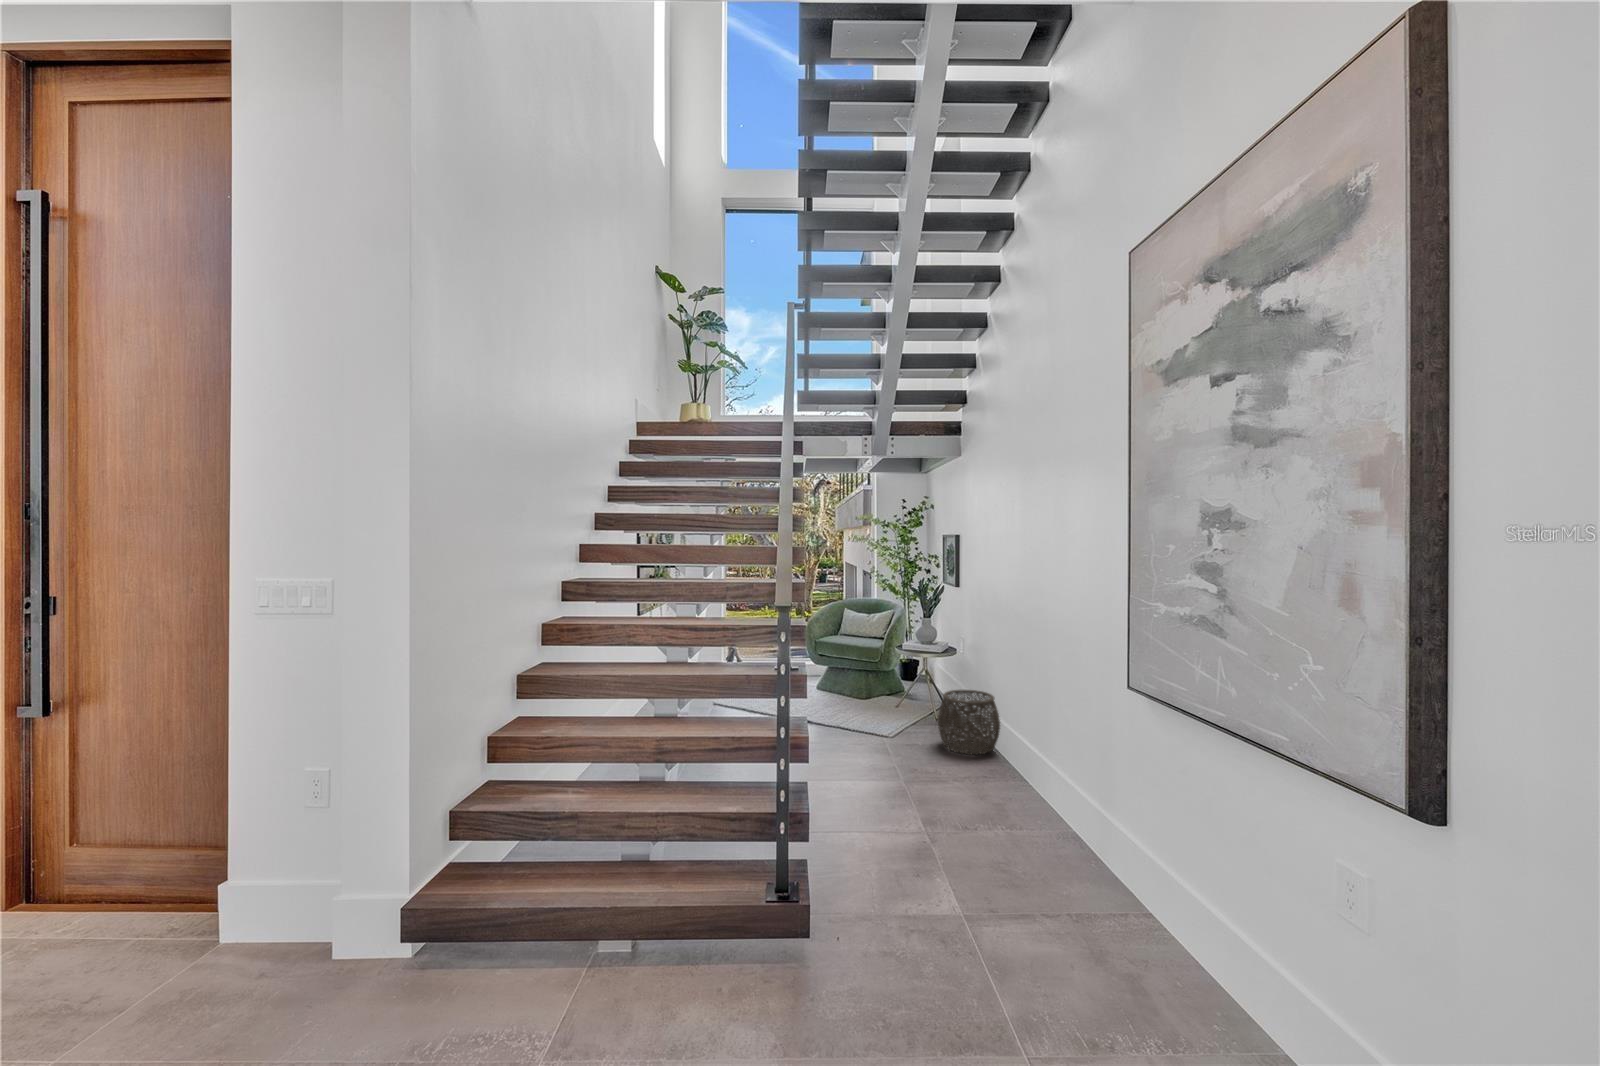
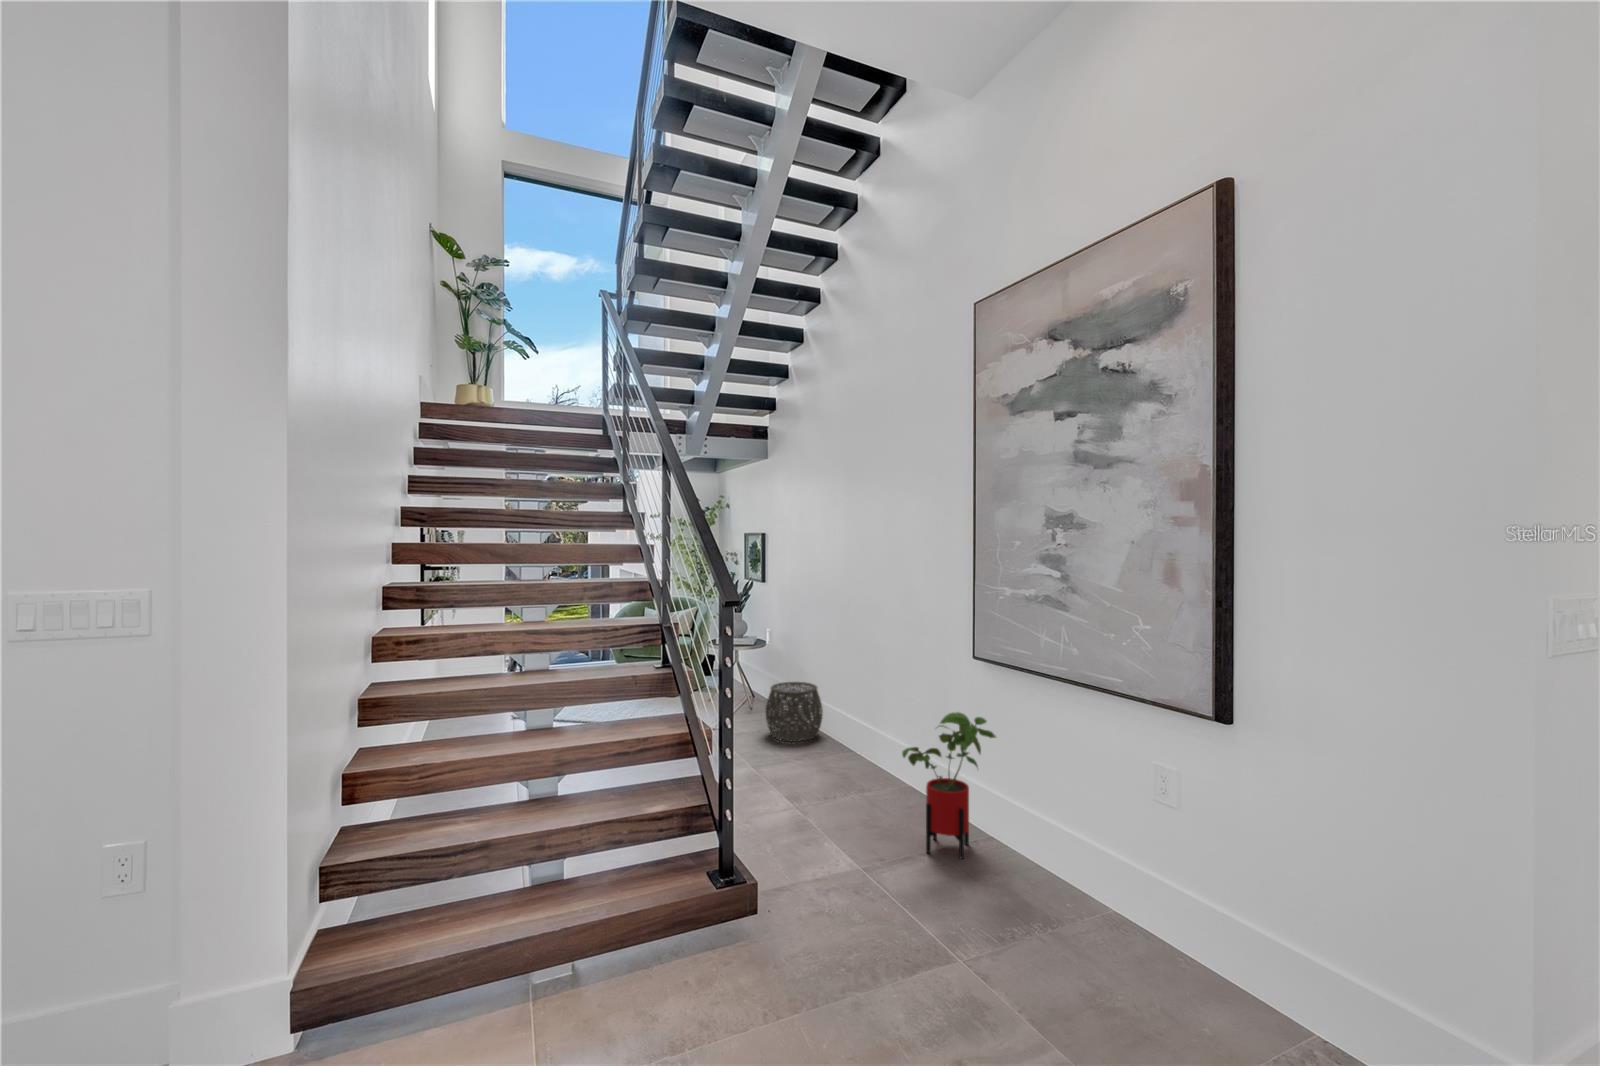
house plant: none [1020,749,1137,927] -> present [902,712,996,859]

